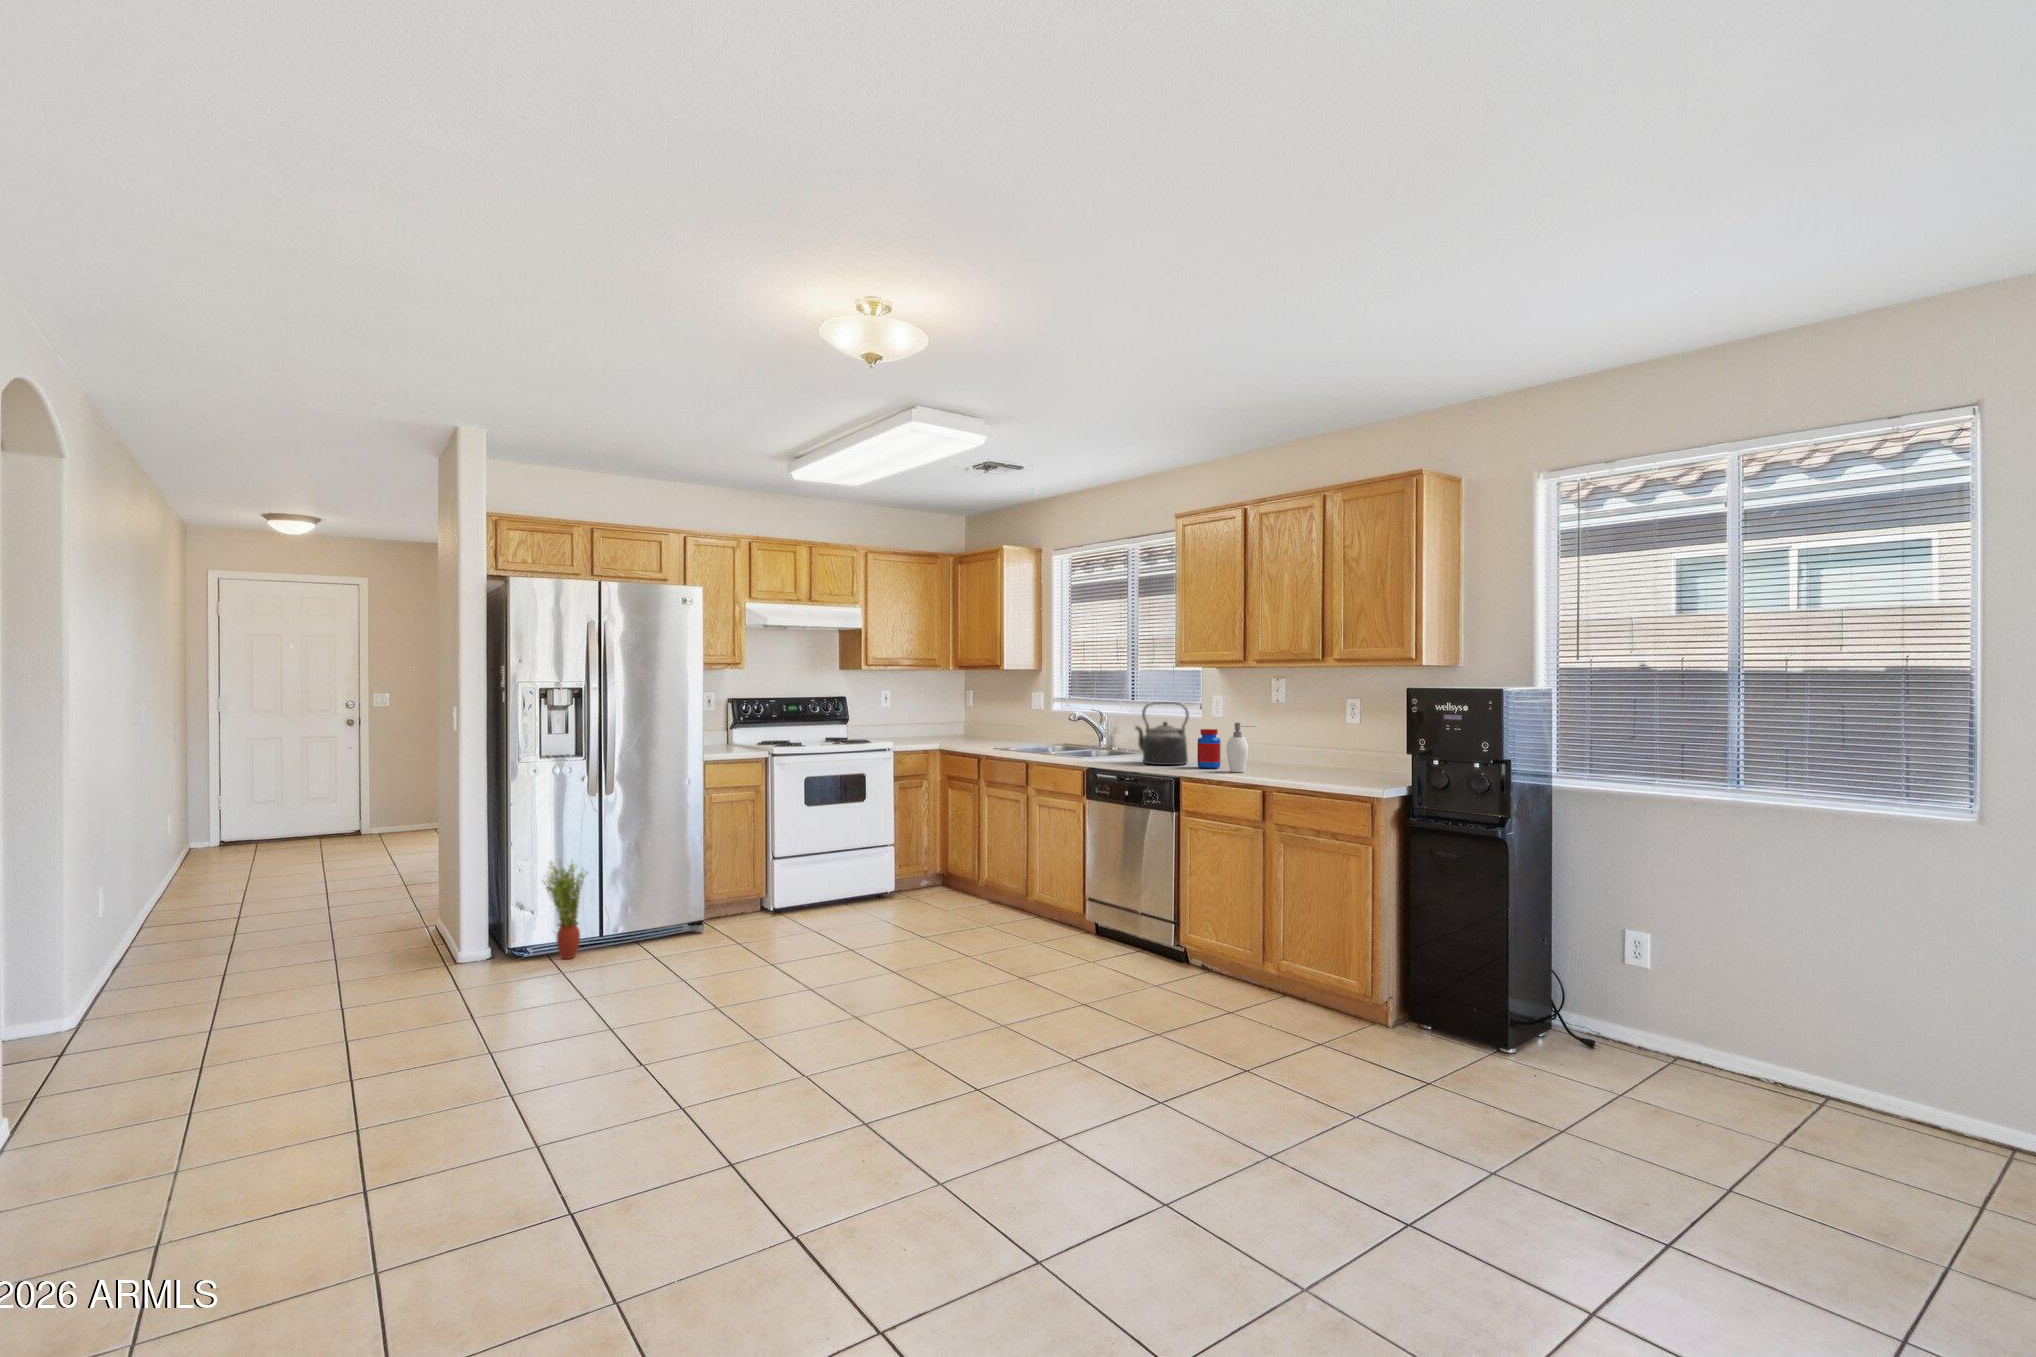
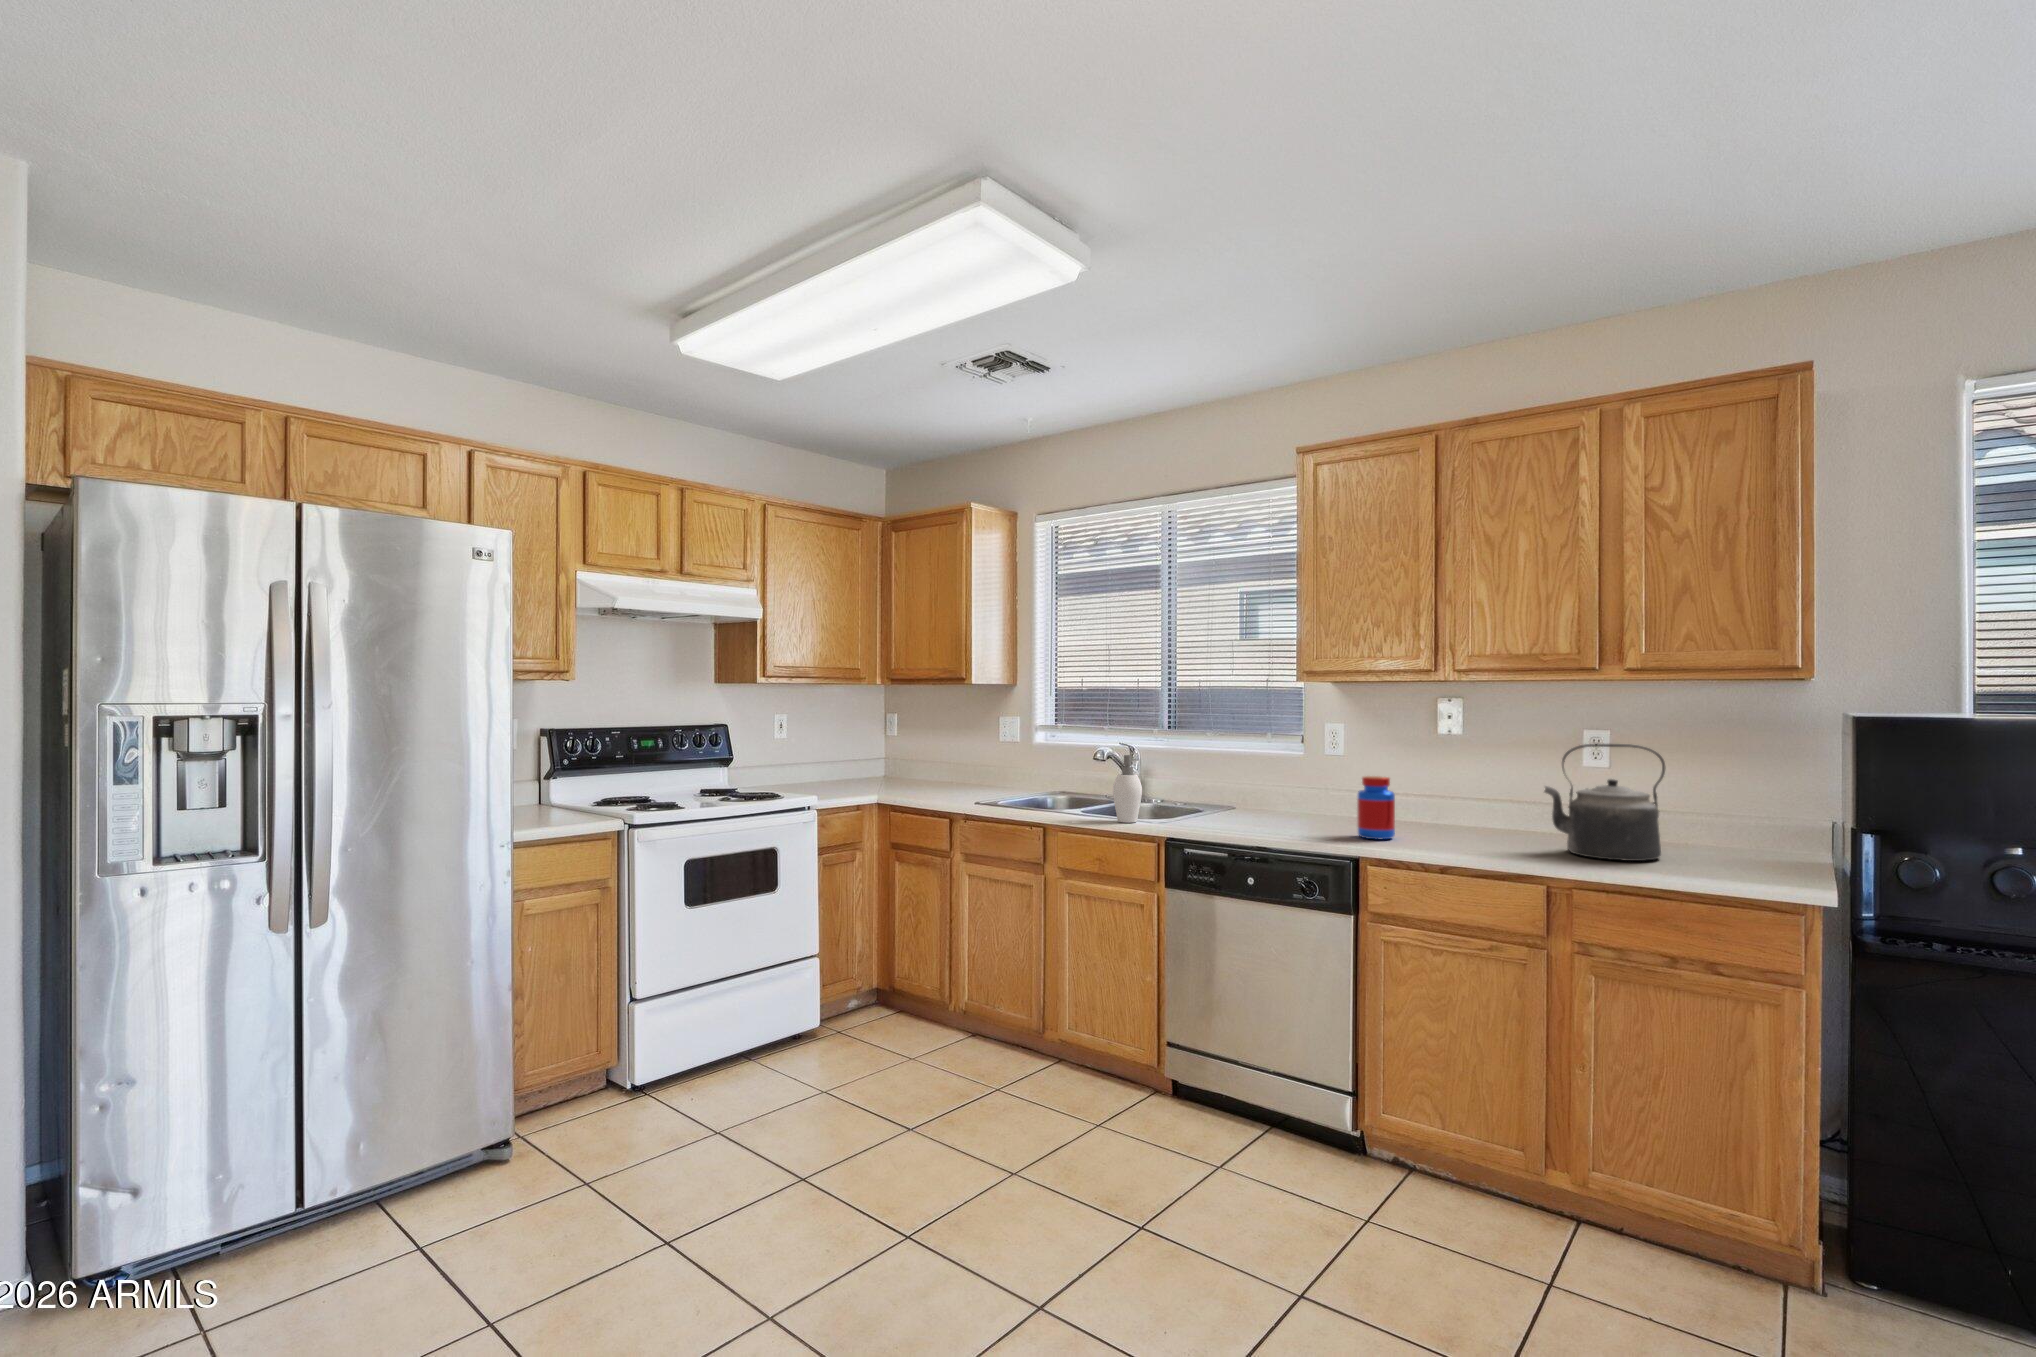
kettle: present [1135,702,1189,765] -> present [1544,743,1665,861]
soap dispenser: present [1226,723,1255,772] -> present [1113,755,1142,823]
potted plant: present [544,862,588,959] -> none [150,1069,267,1283]

